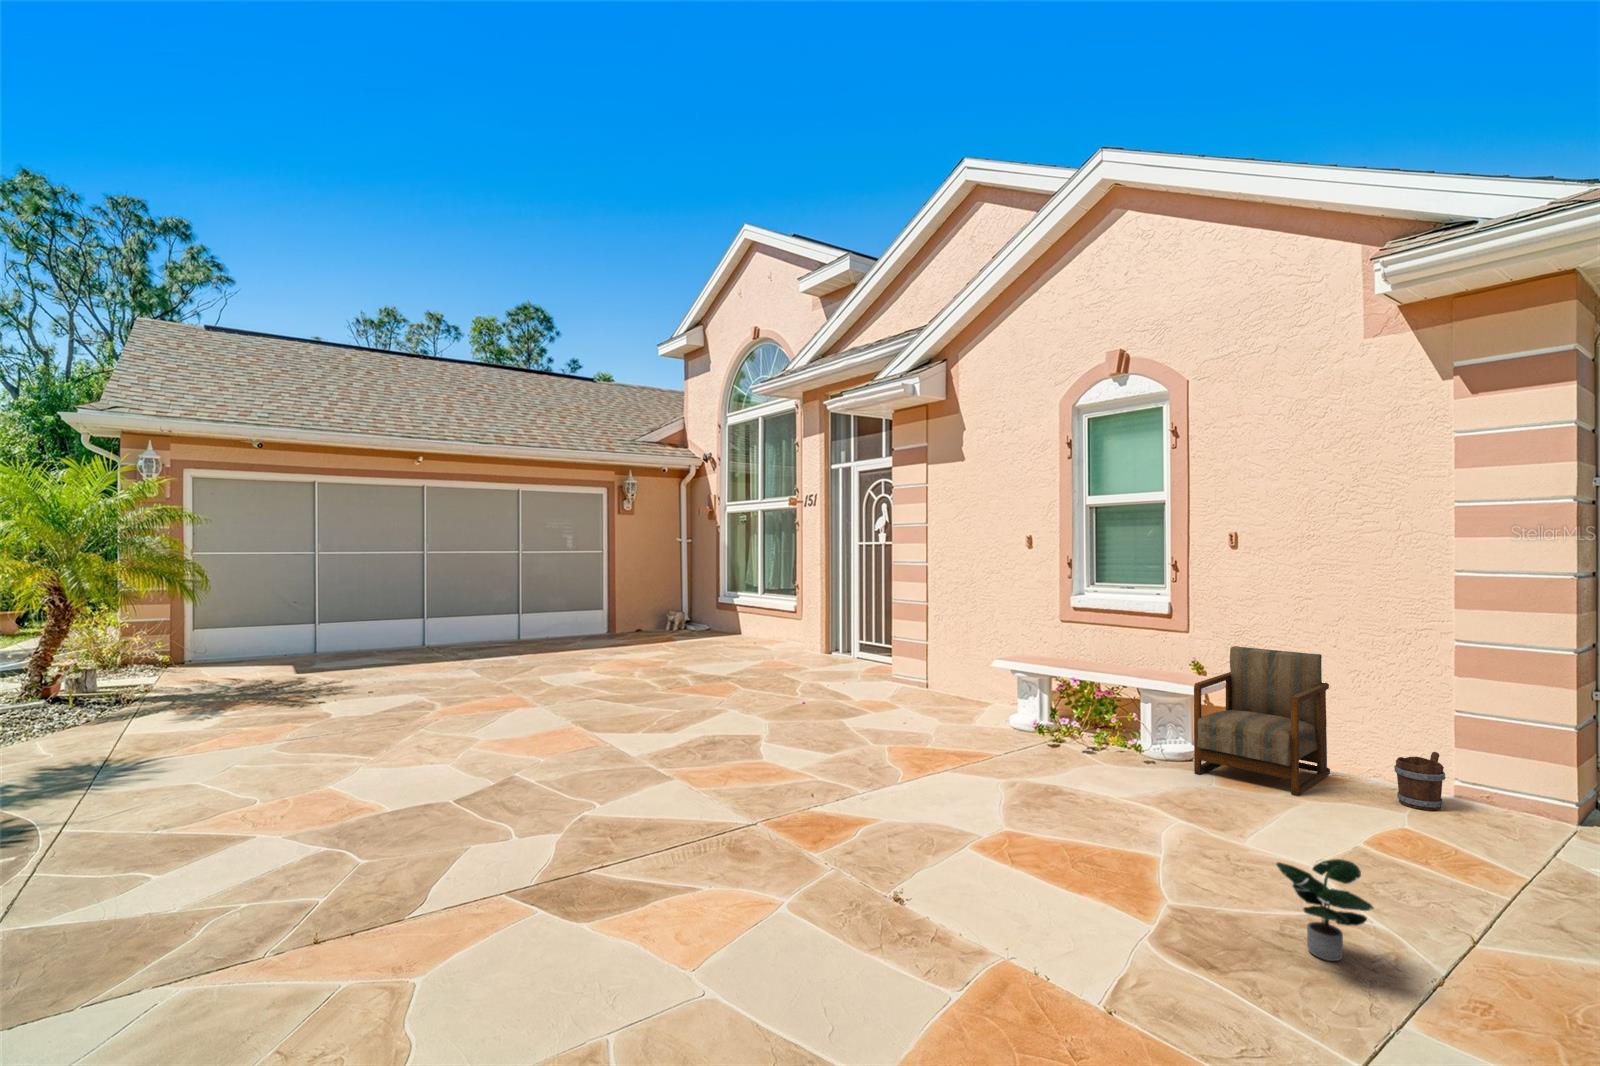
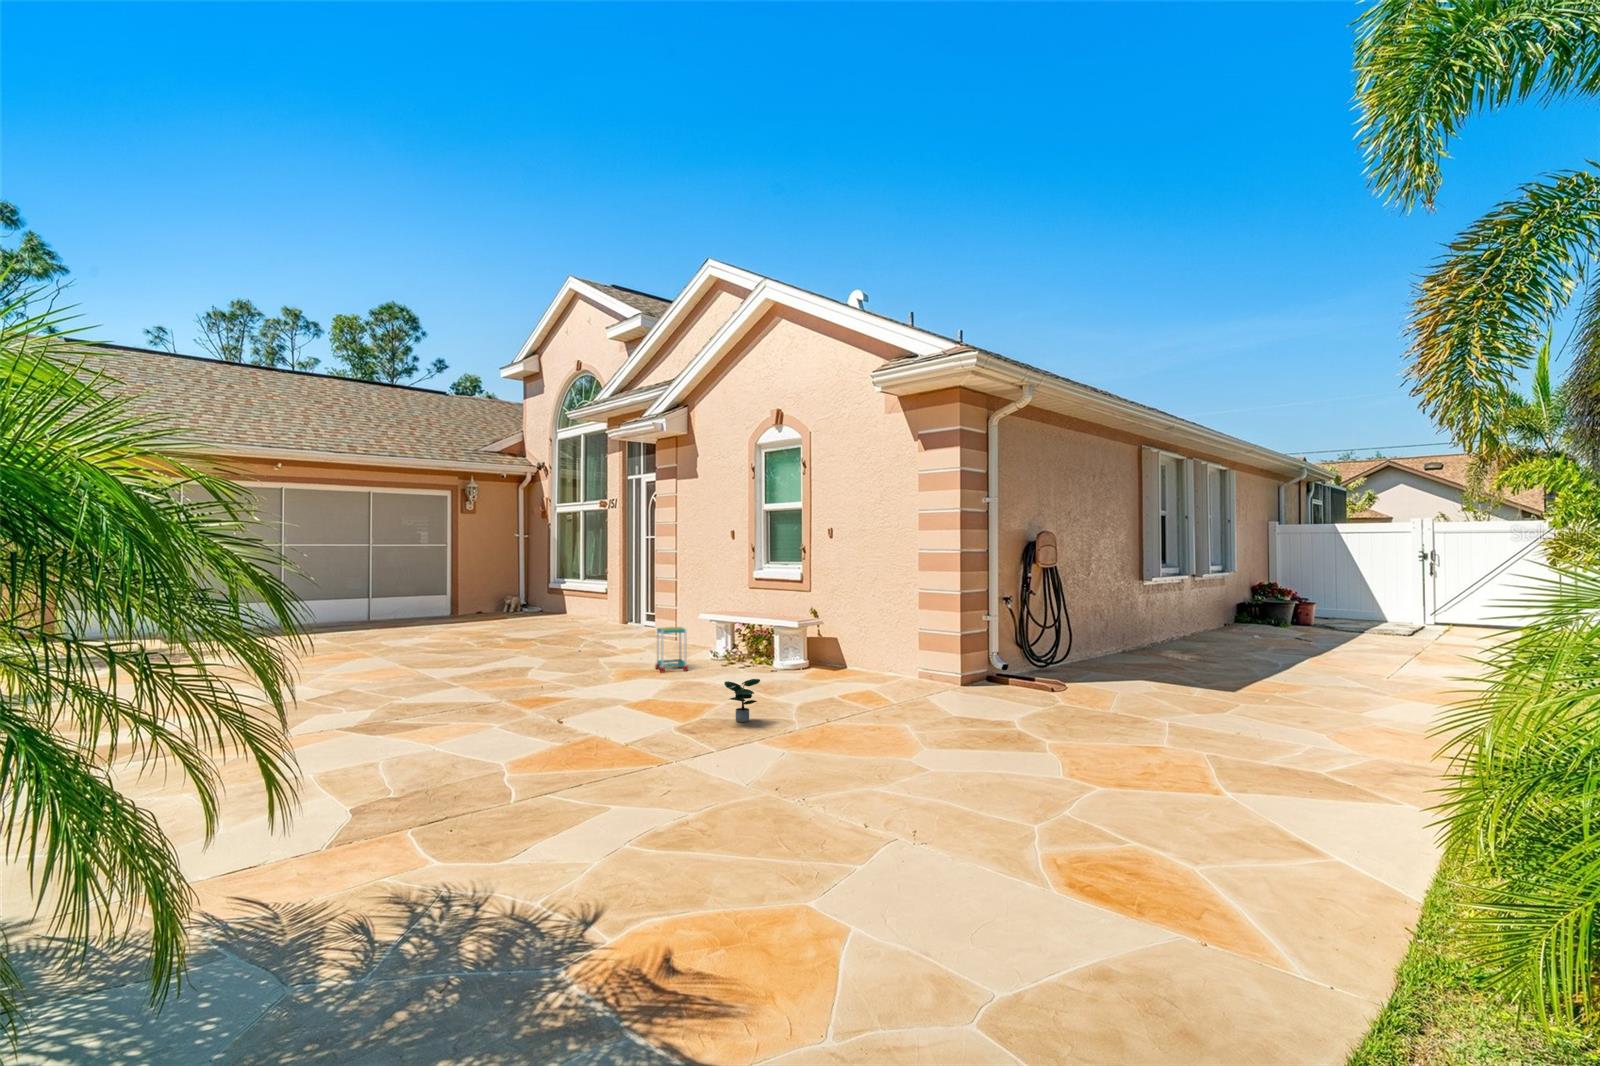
armchair: present [1194,646,1330,796] -> none [791,598,871,680]
side table: none [952,686,1010,763] -> present [655,627,688,673]
bucket: present [1394,752,1446,811] -> none [882,652,910,682]

